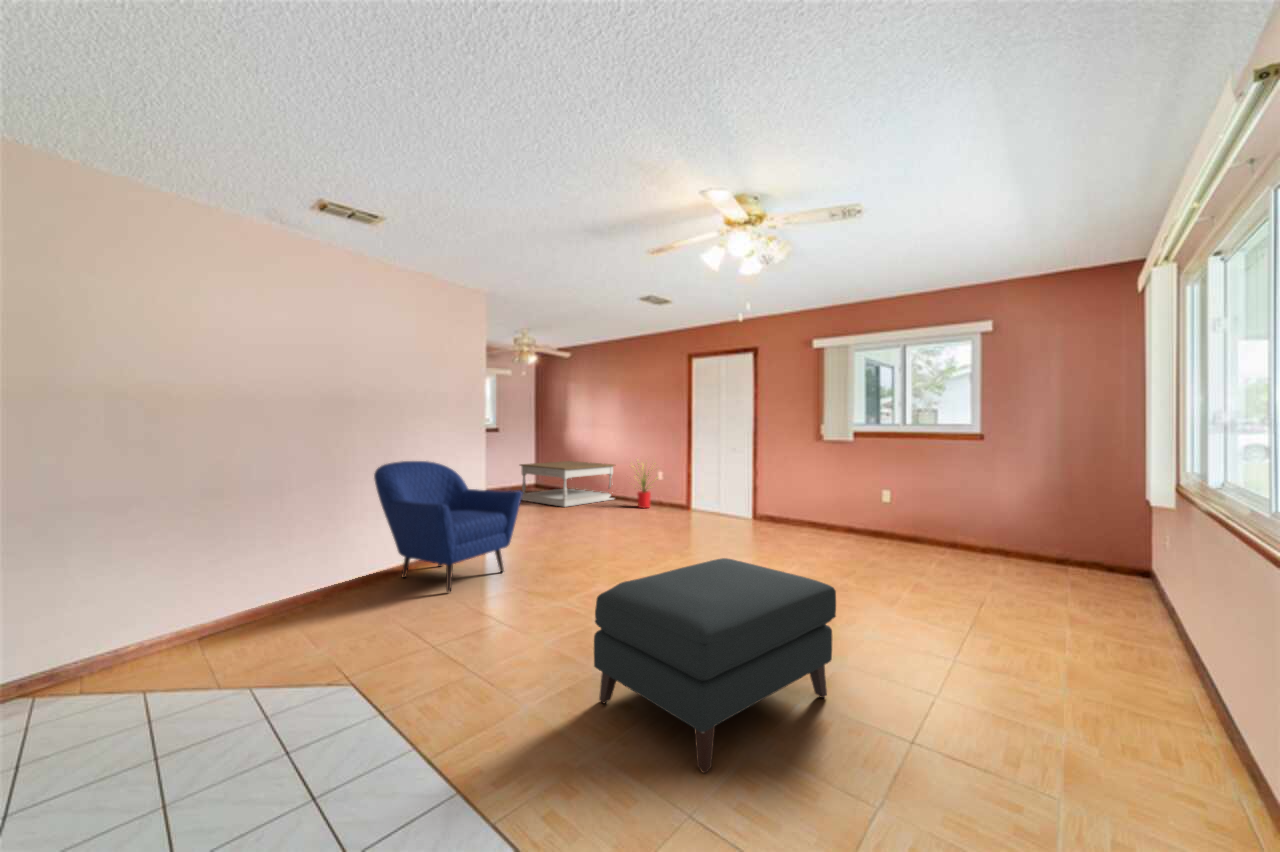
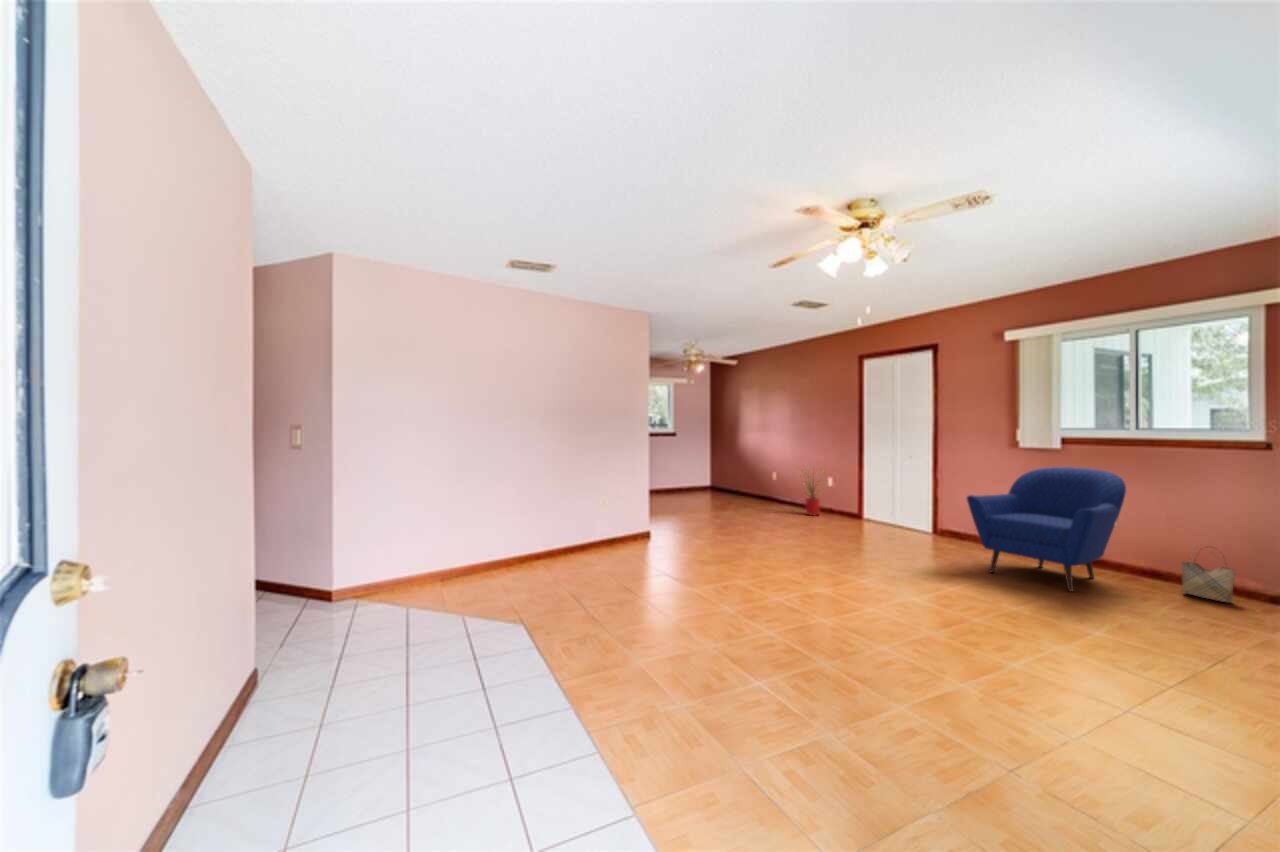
armchair: present [374,461,522,592] -> present [967,467,1126,591]
coffee table: present [520,461,615,507] -> none [691,465,785,510]
woven basket: none [934,515,968,556] -> present [1181,547,1236,602]
ottoman: present [594,558,836,773] -> none [687,573,944,776]

